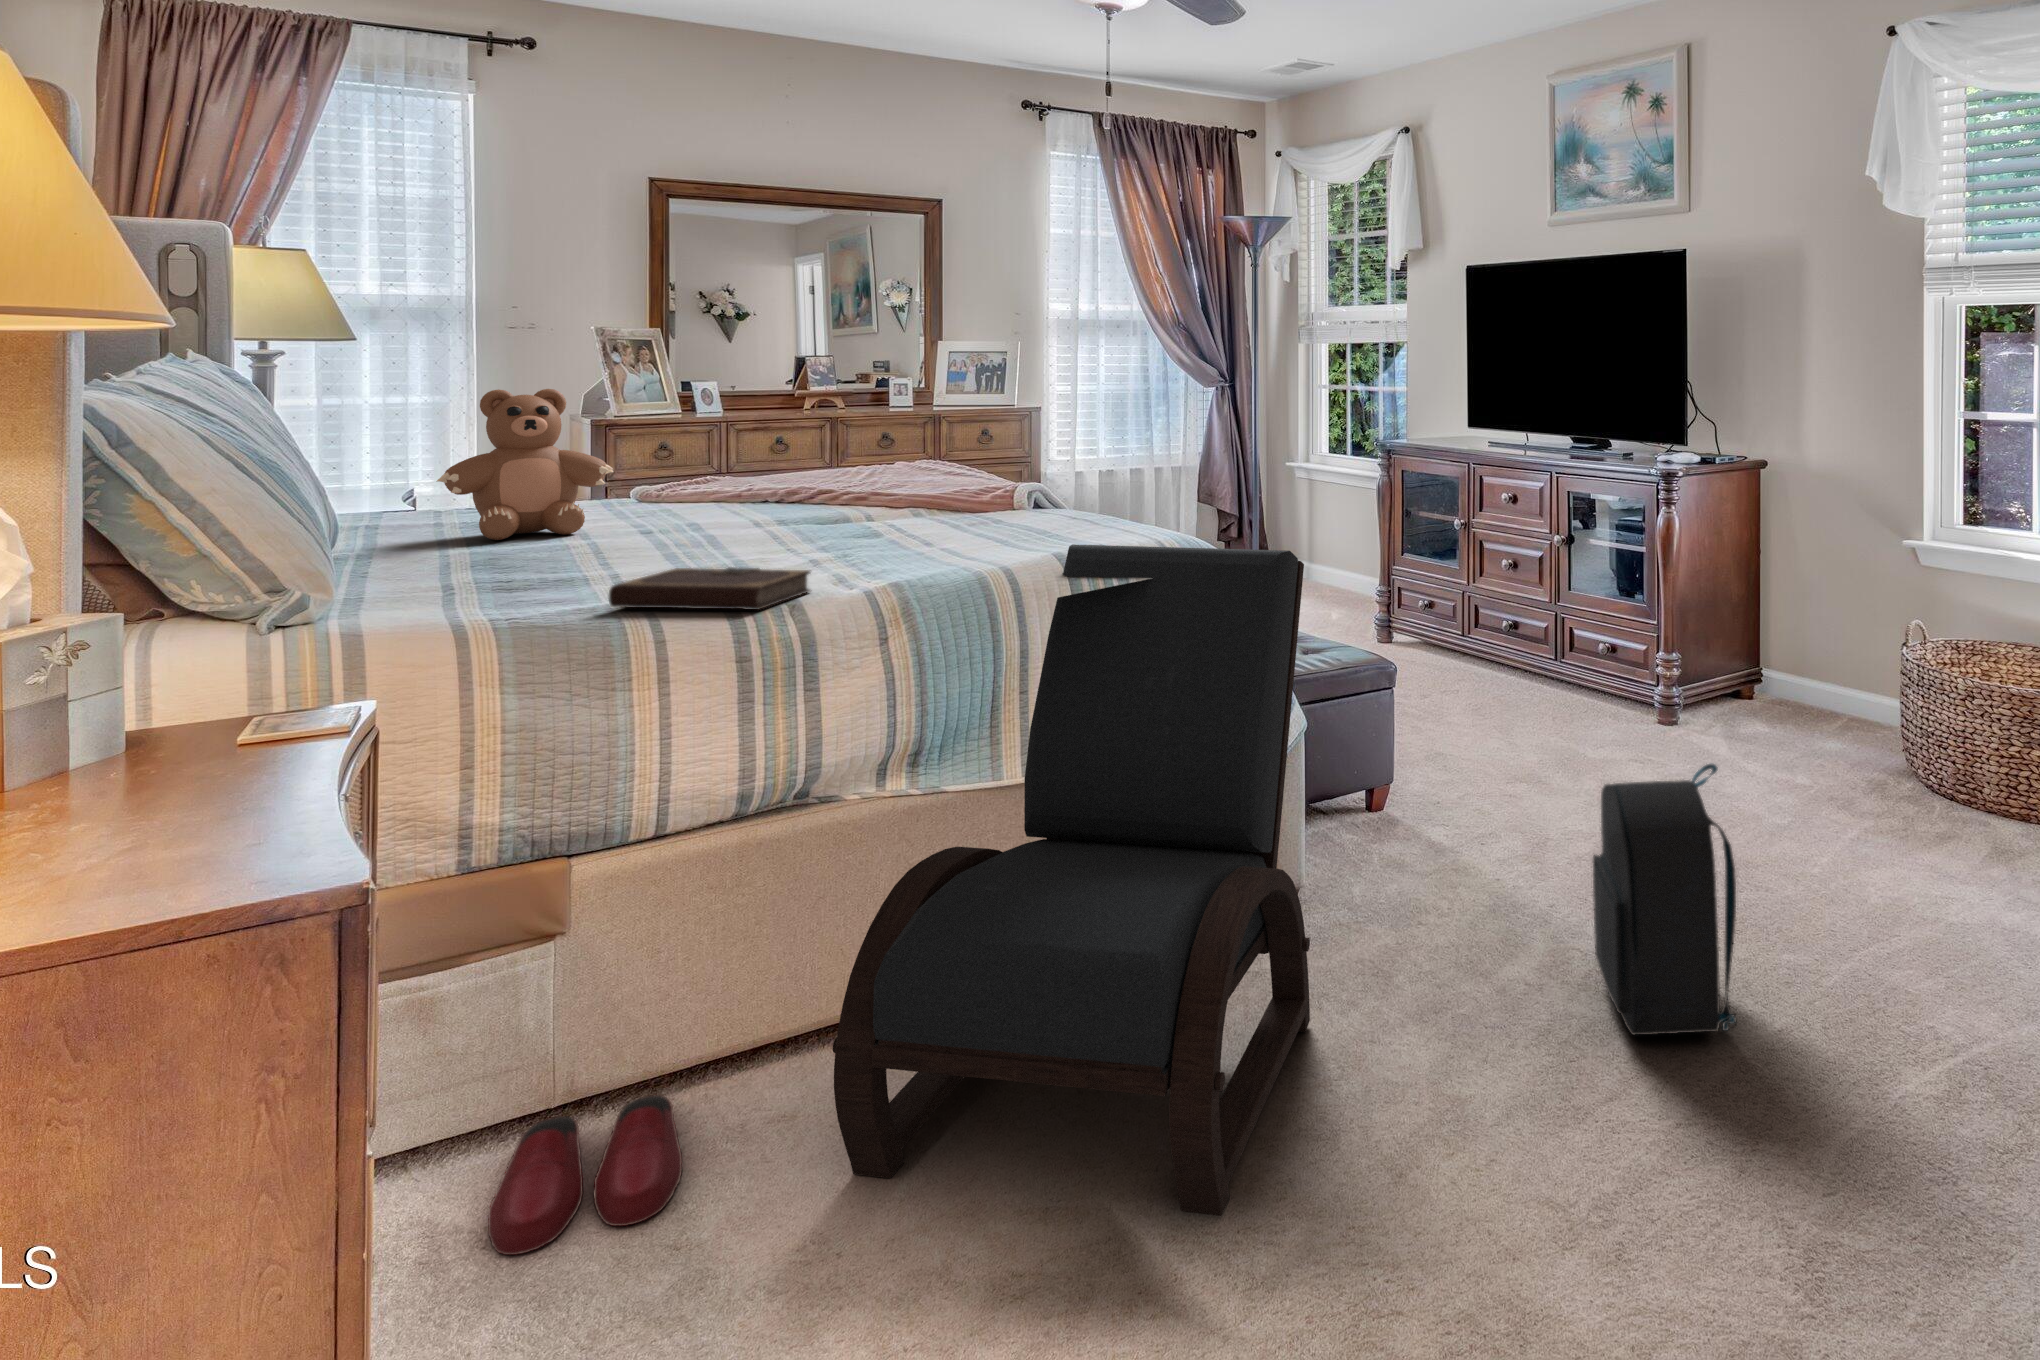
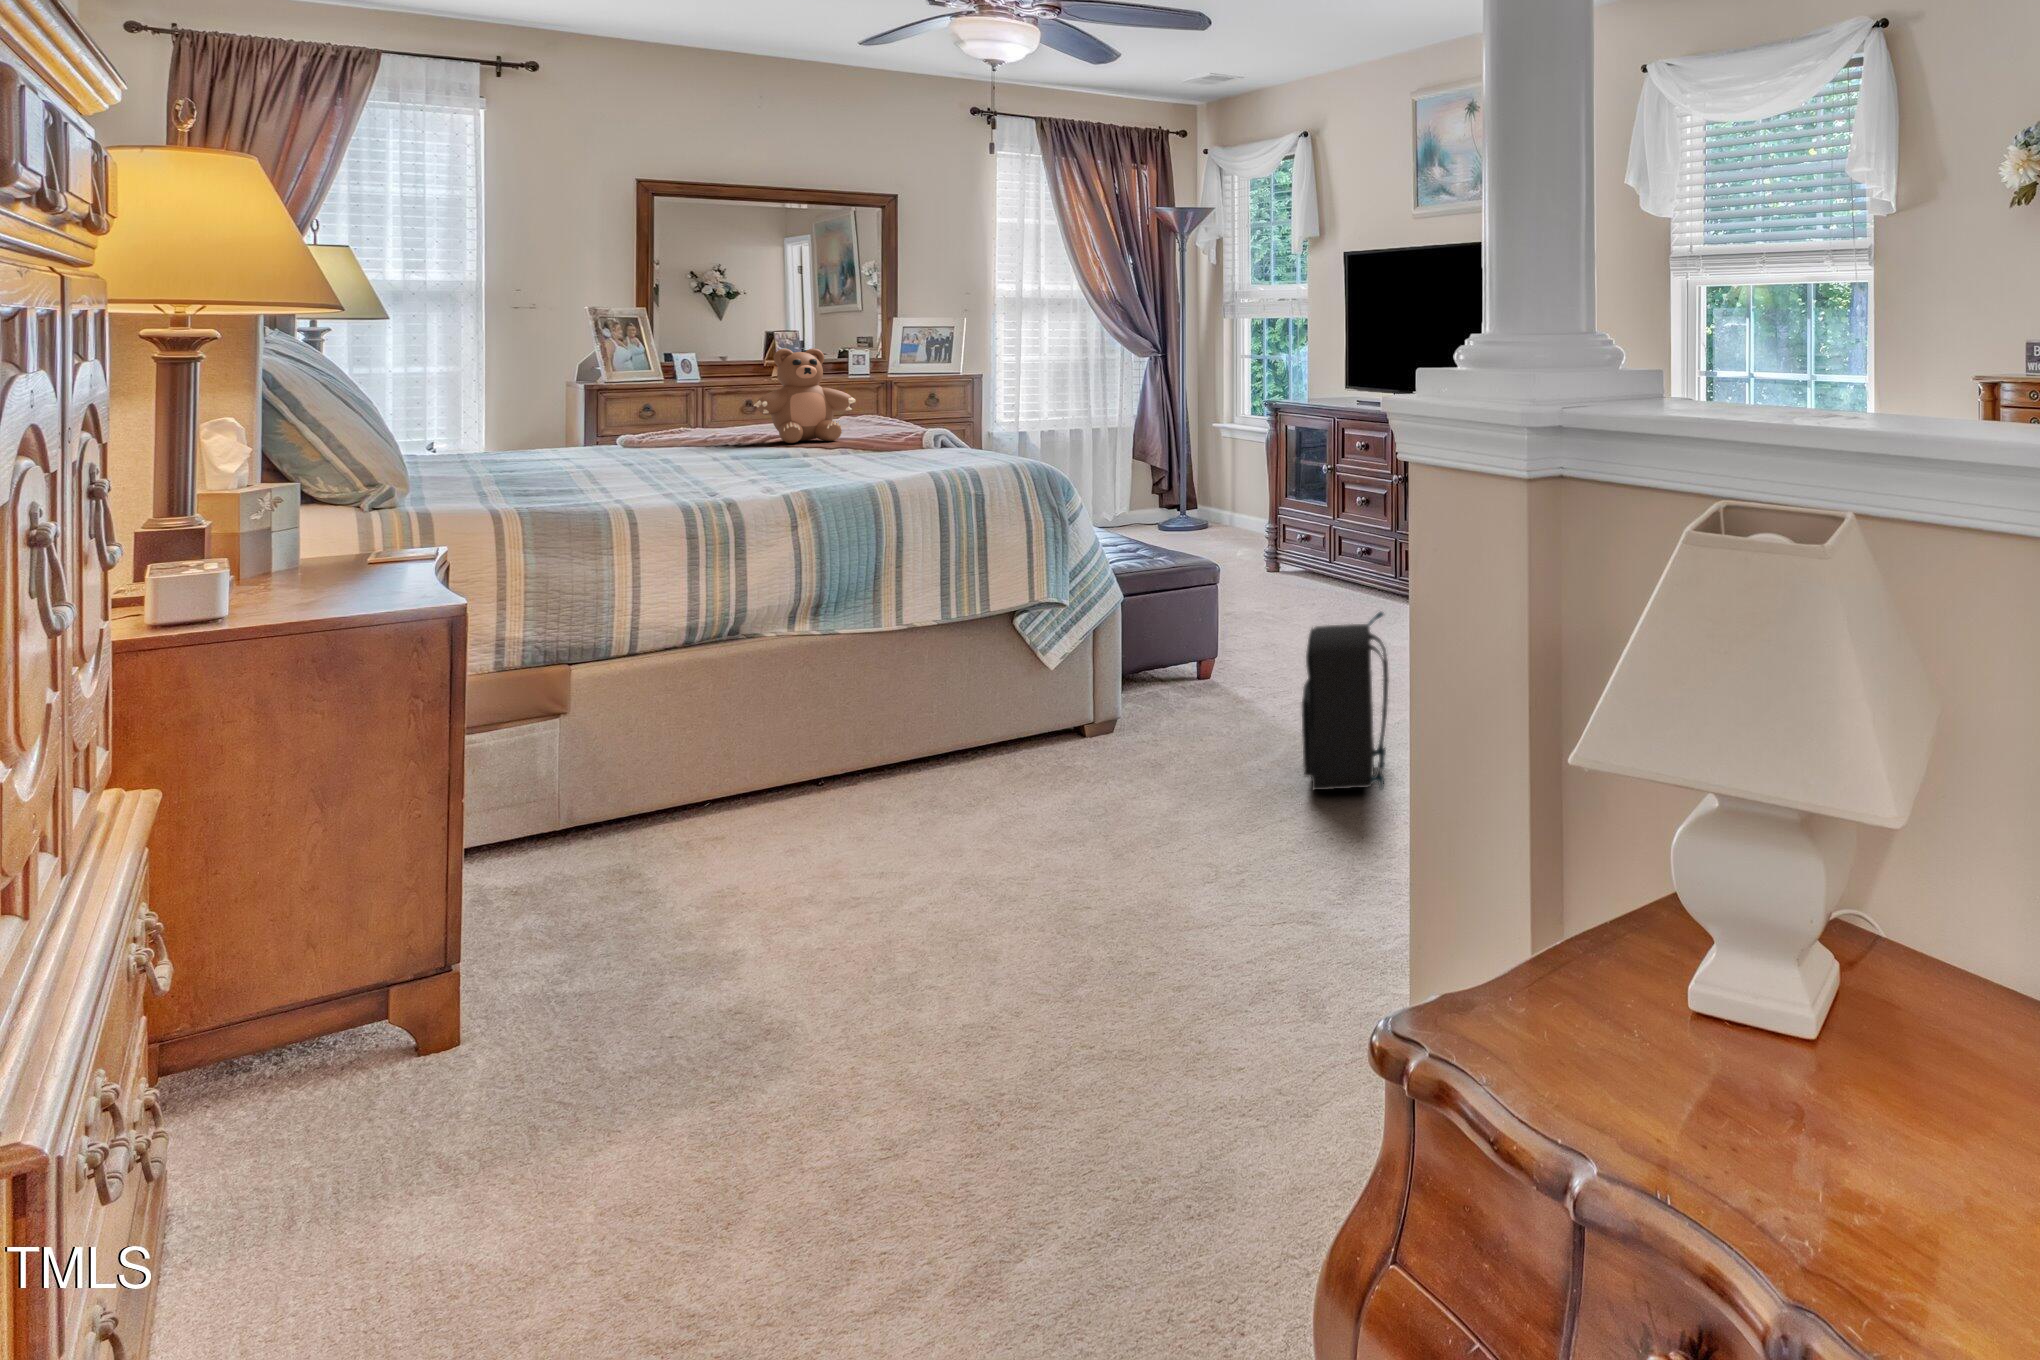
teddy bear: present [437,389,614,540] -> present [753,348,855,443]
lounge chair: present [833,544,1310,1216] -> none [746,464,1105,870]
notebook: present [609,567,810,610] -> none [597,477,742,501]
slippers: present [488,1095,682,1255] -> none [522,819,649,890]

